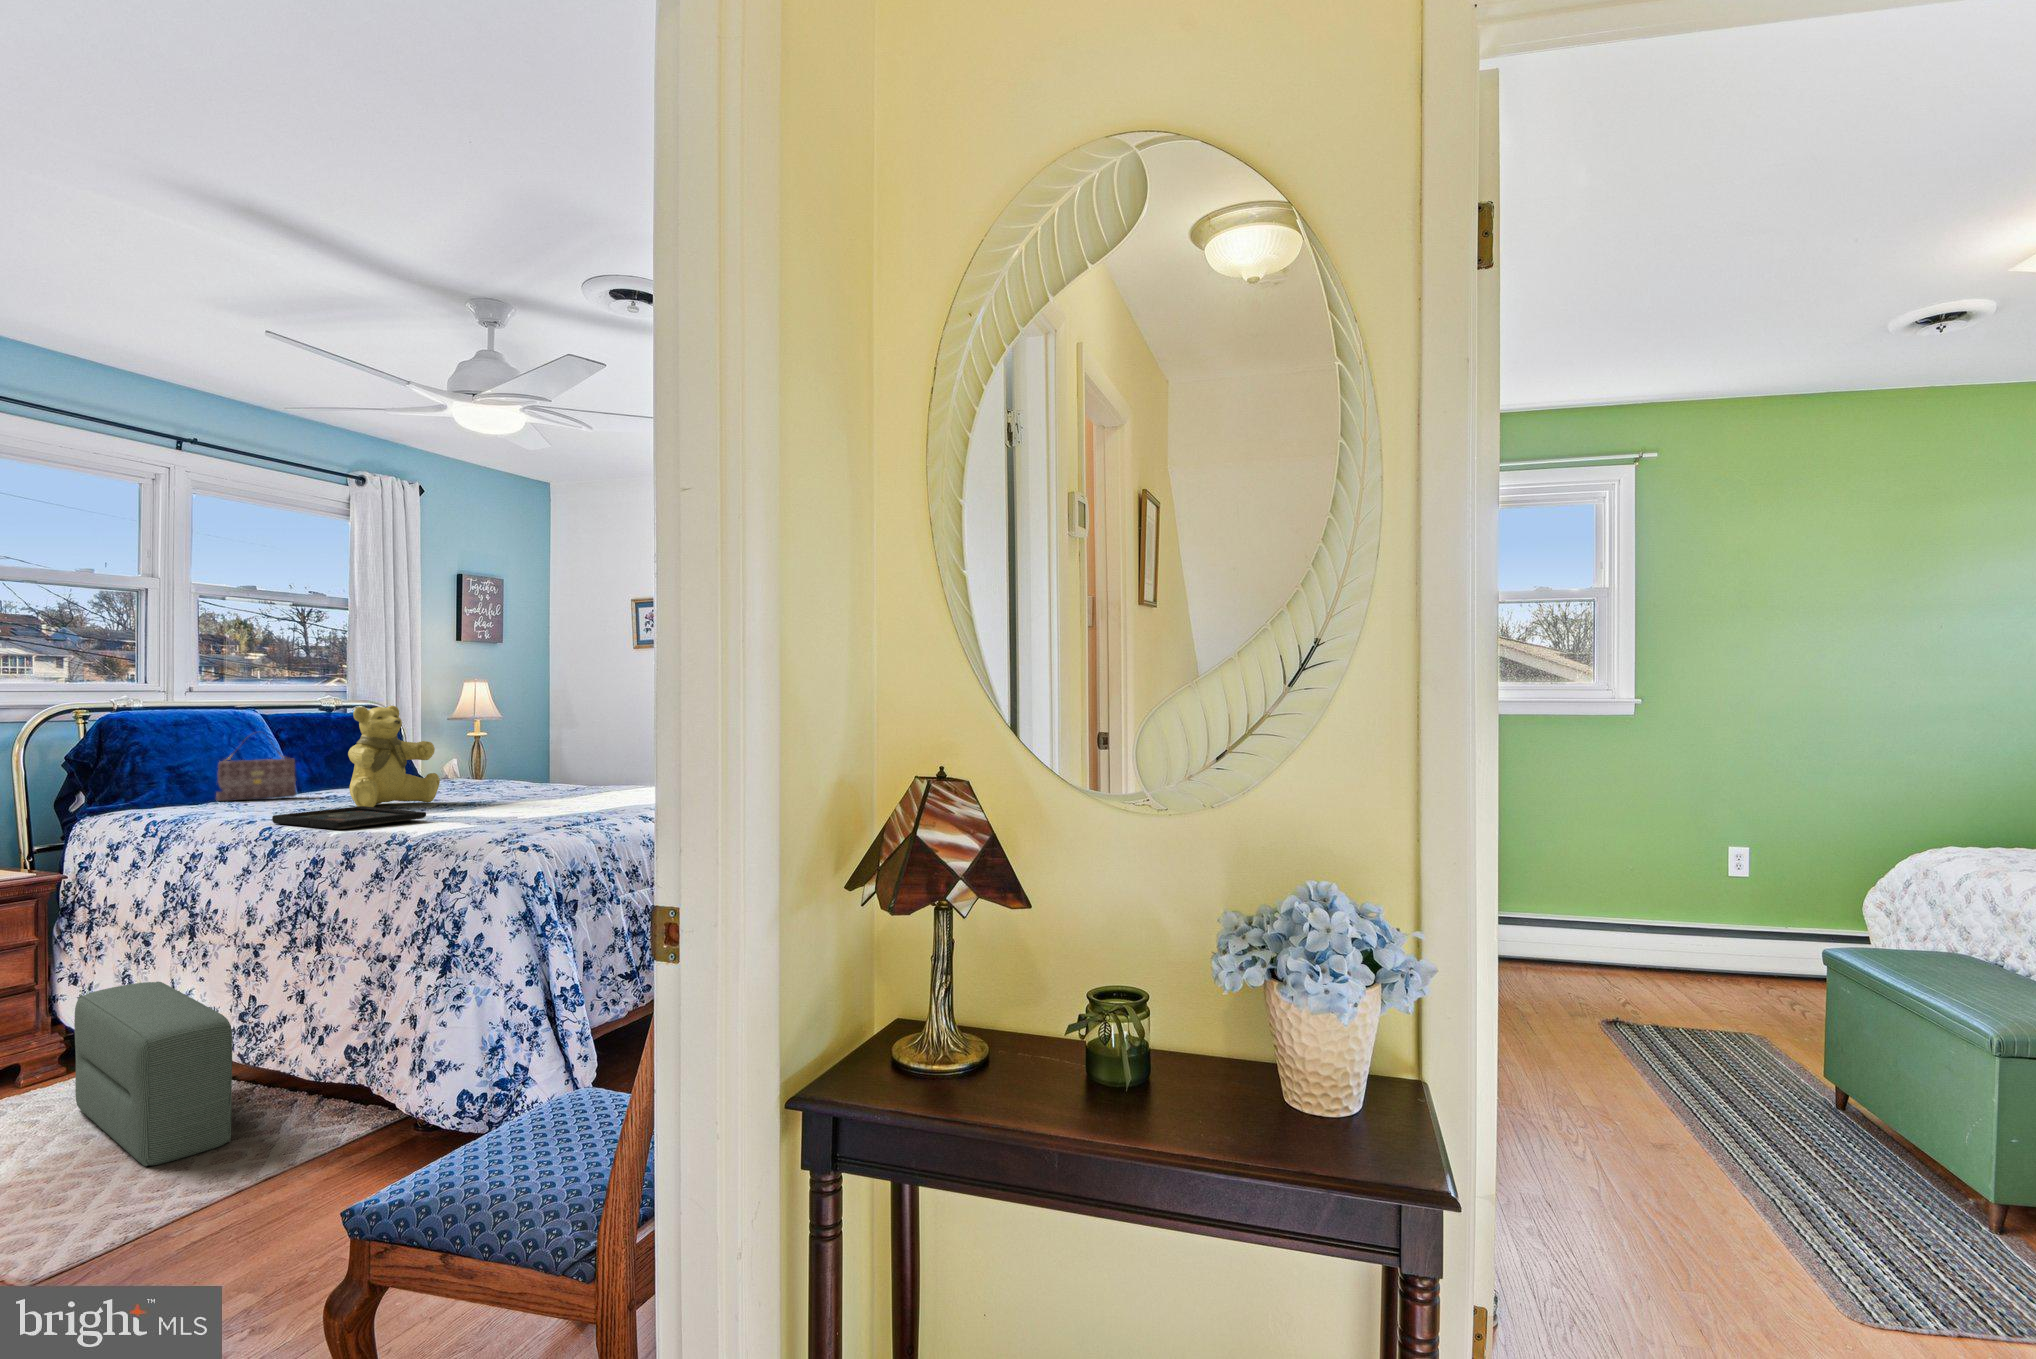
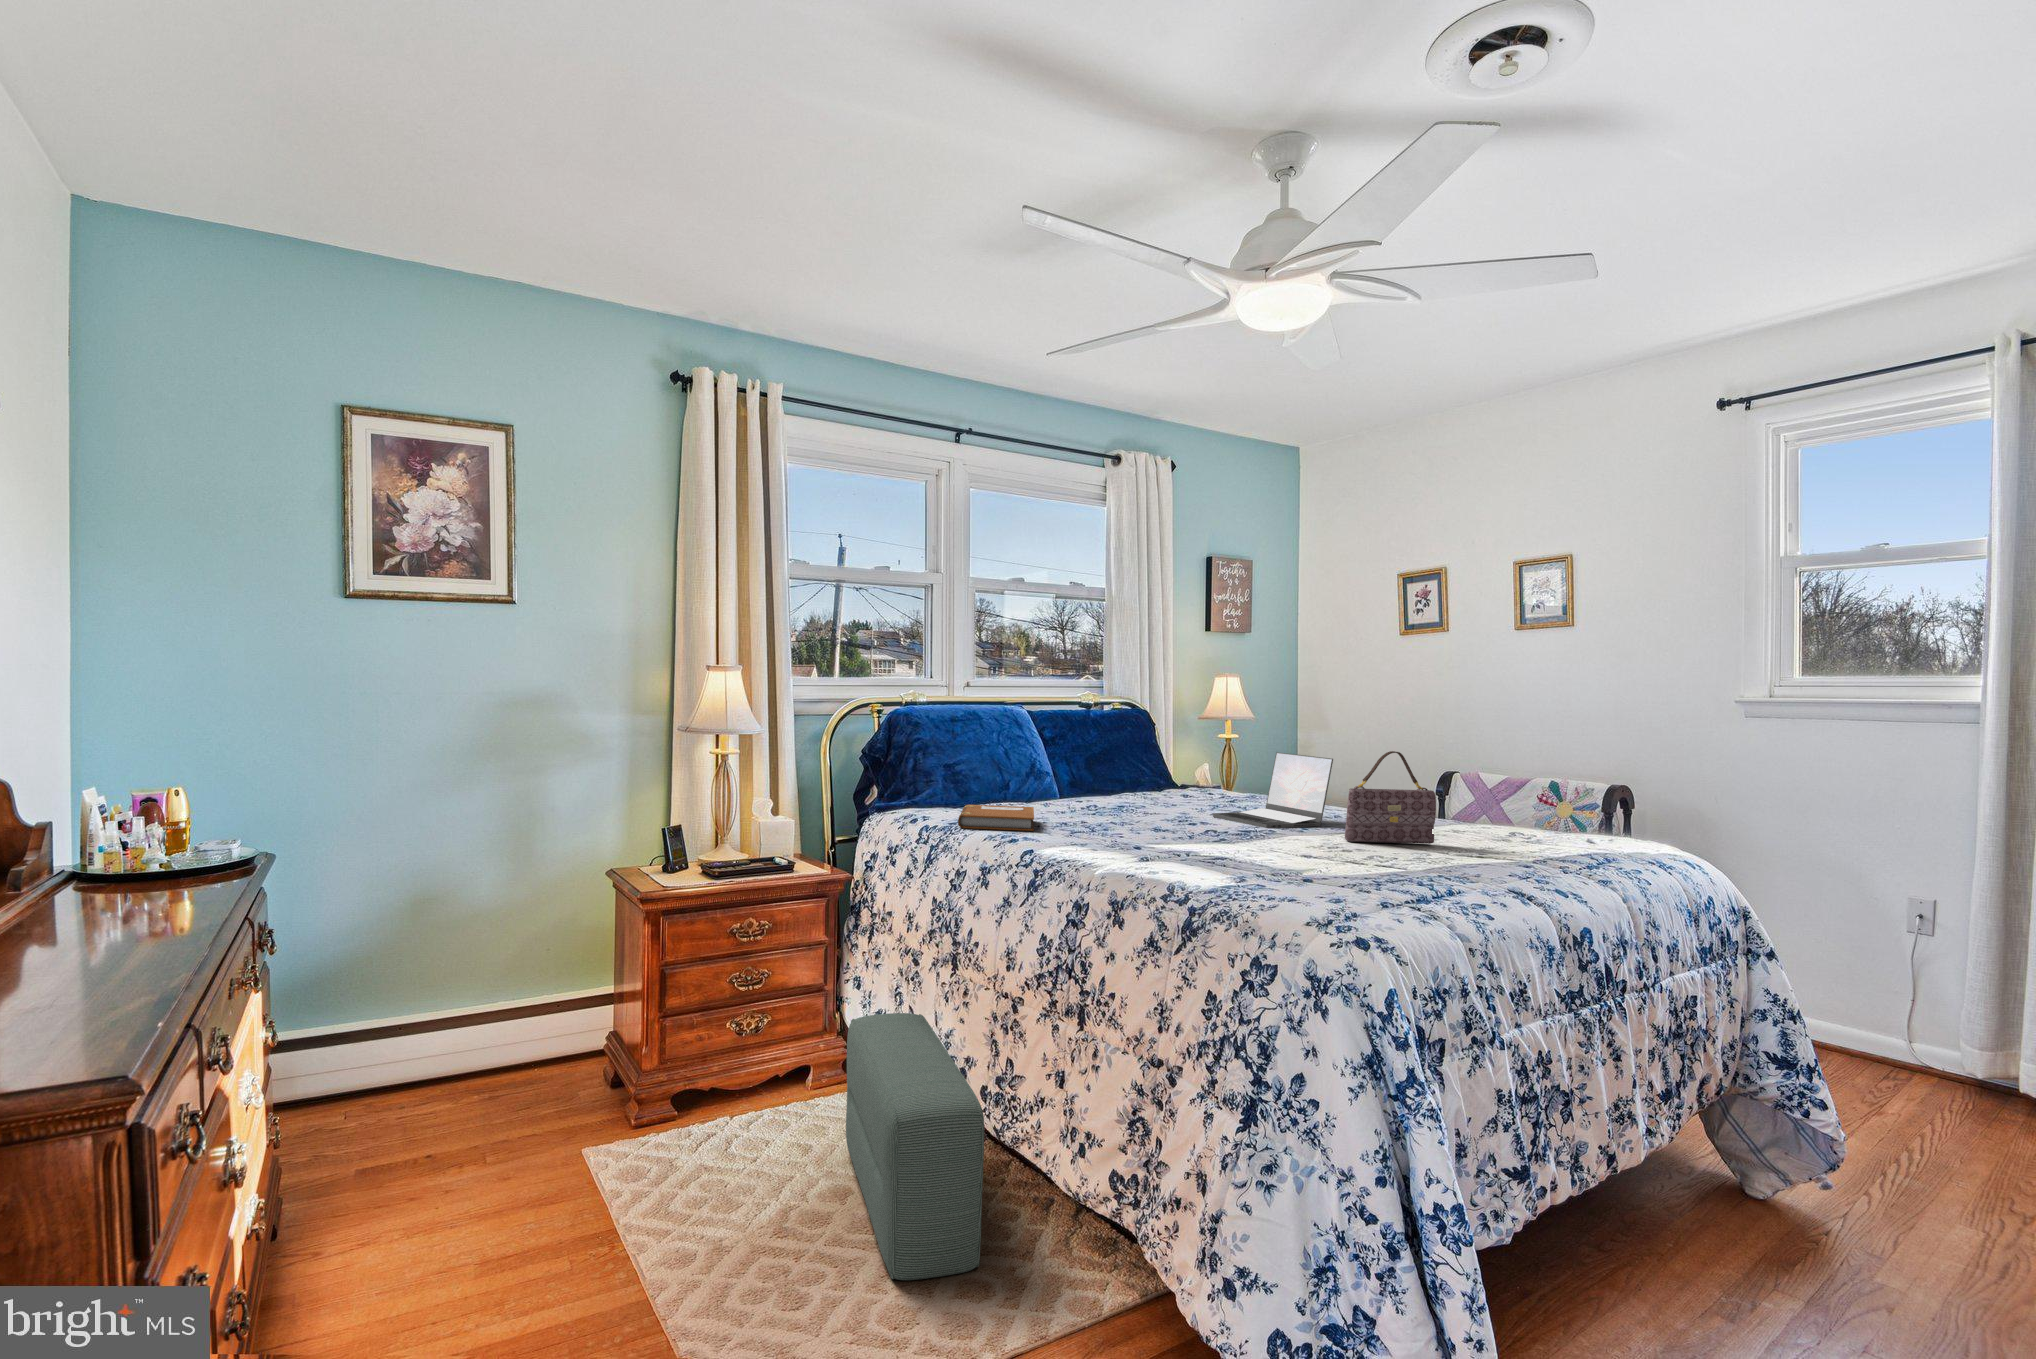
teddy bear: present [348,706,440,807] -> none [1111,704,1207,831]
laptop: none [450,739,551,798] -> present [1213,752,1333,828]
handbag: present [216,743,297,801] -> present [1345,751,1436,844]
notebook: none [191,798,272,820] -> present [958,805,1034,831]
tray: present [272,806,426,829] -> none [1034,830,1205,865]

